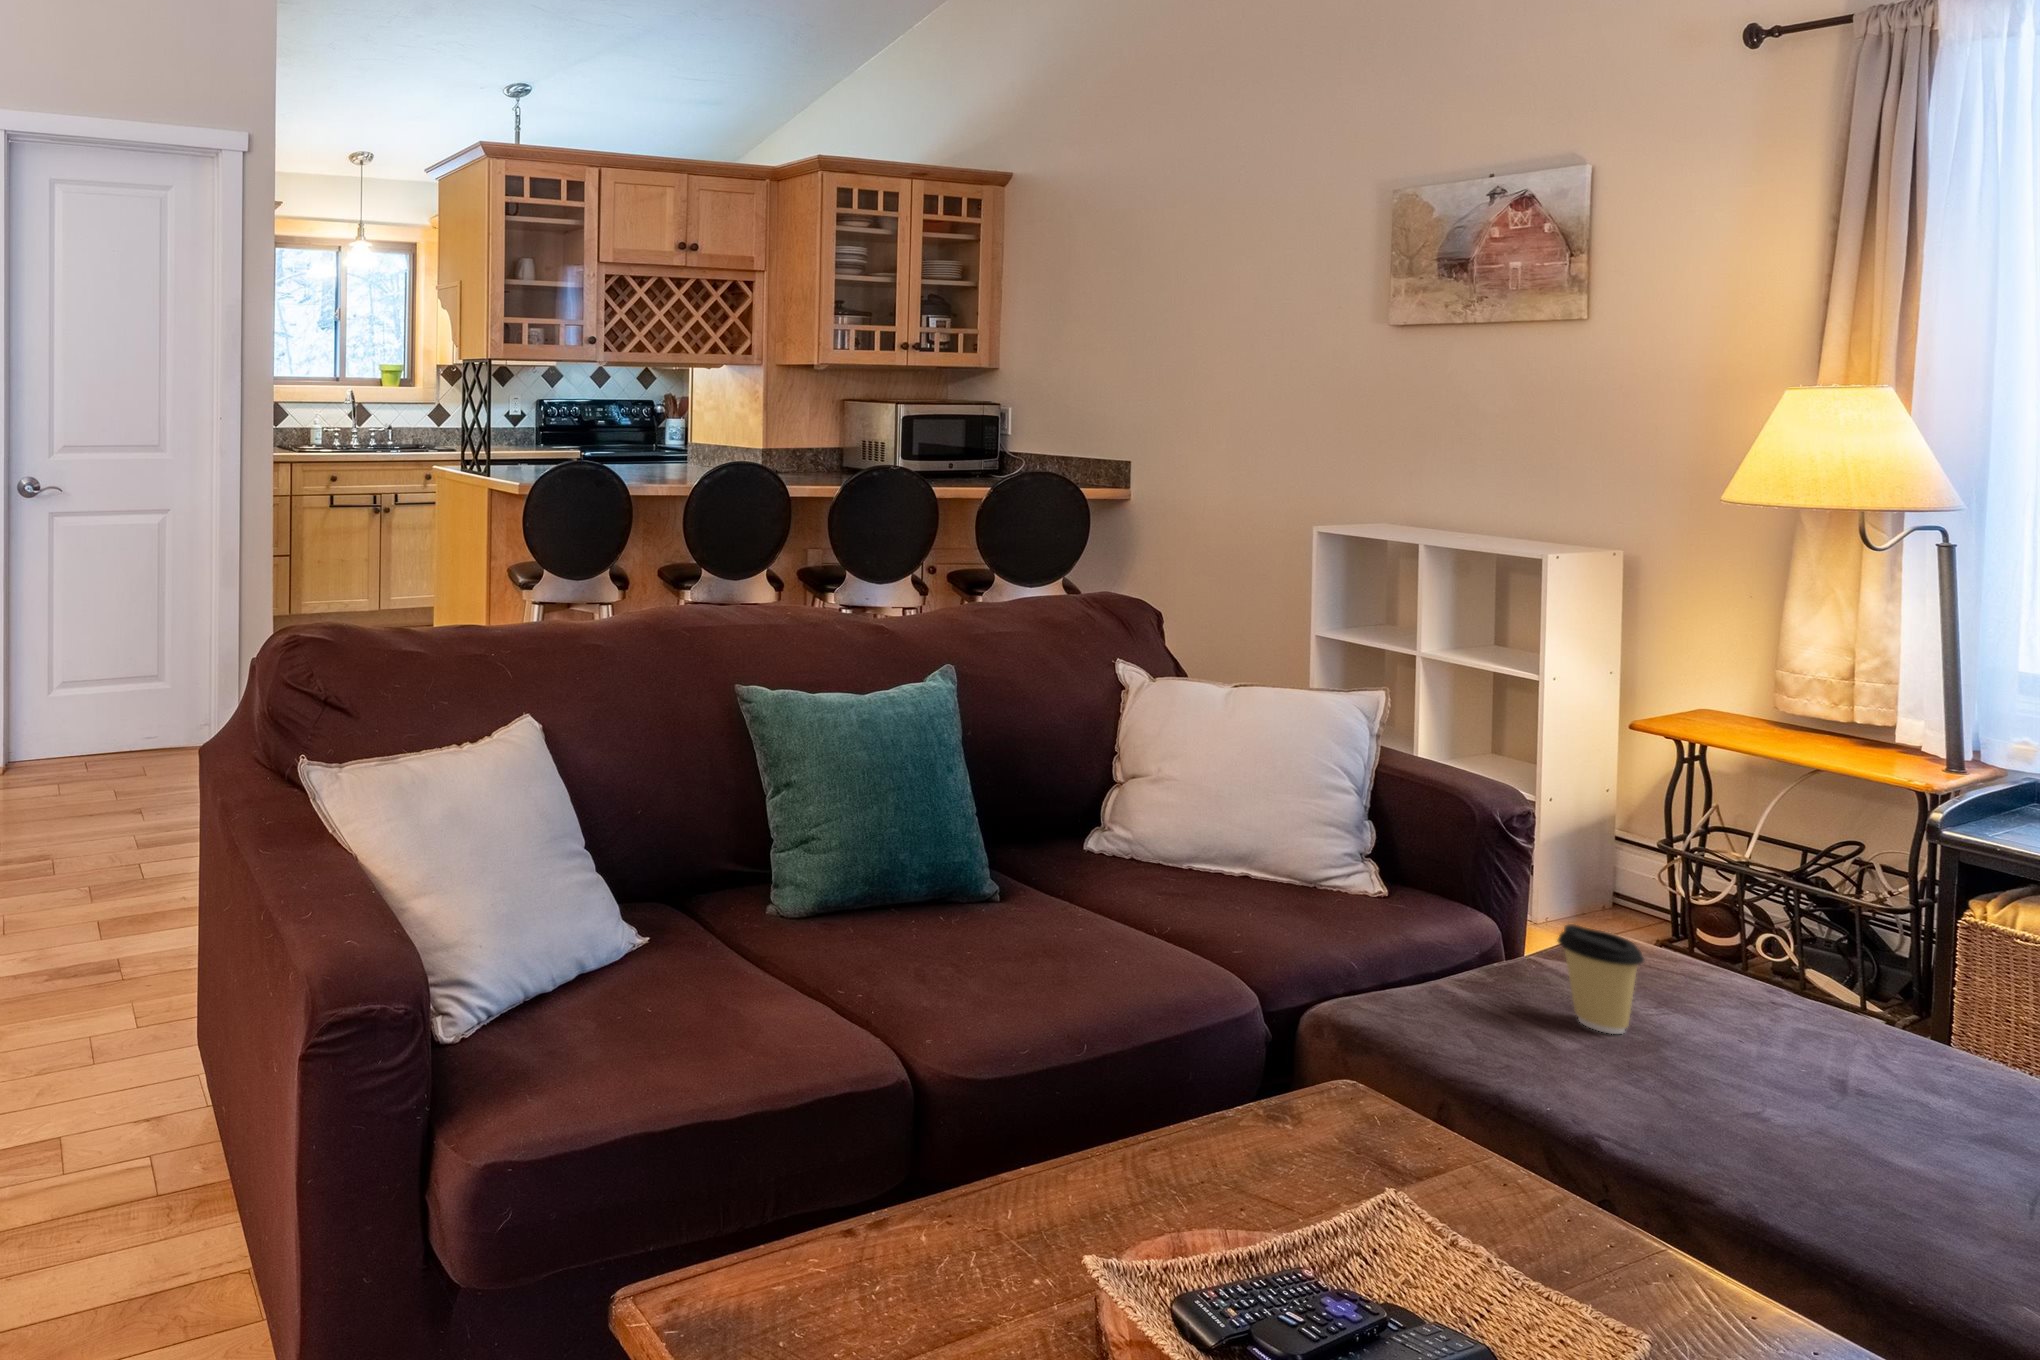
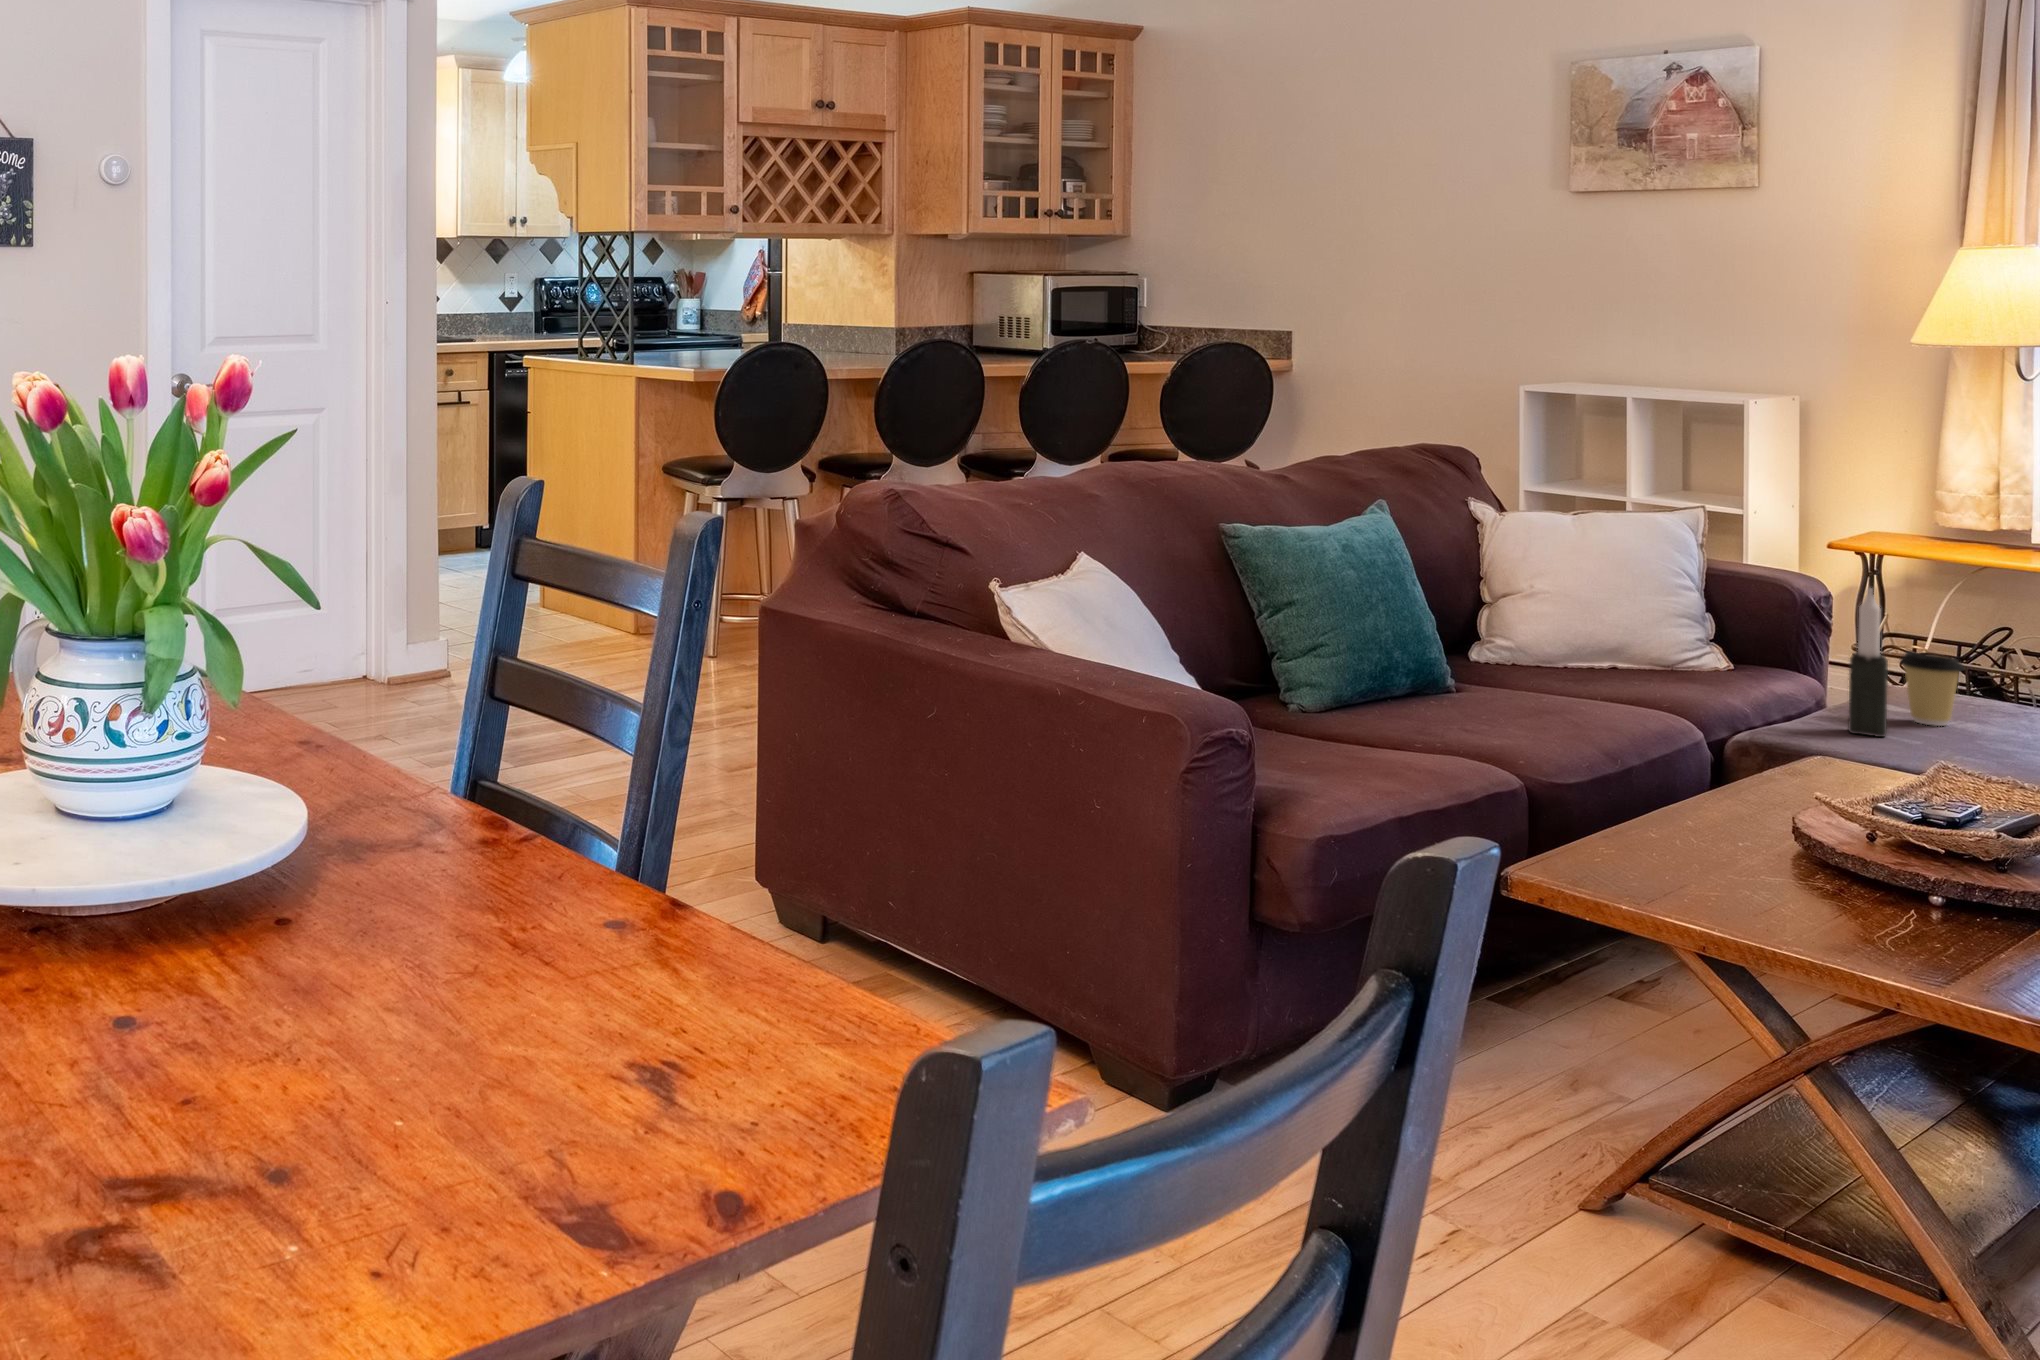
candle: none [1466,845,1521,1050] -> present [1848,588,1888,737]

